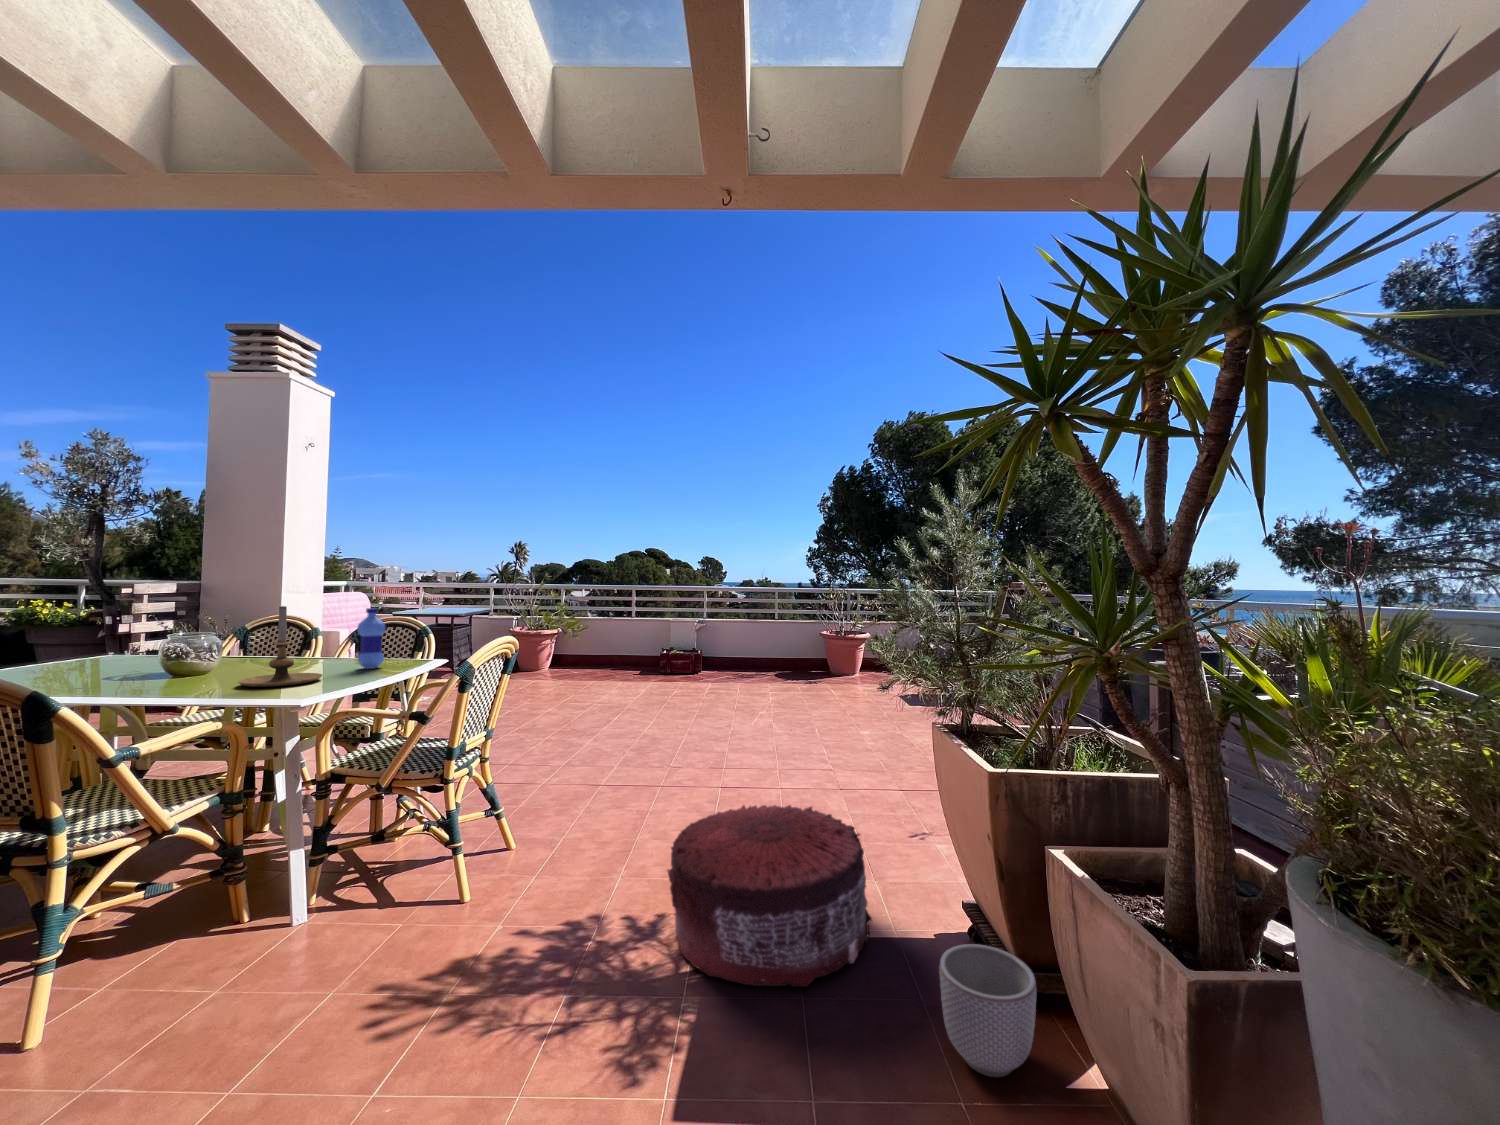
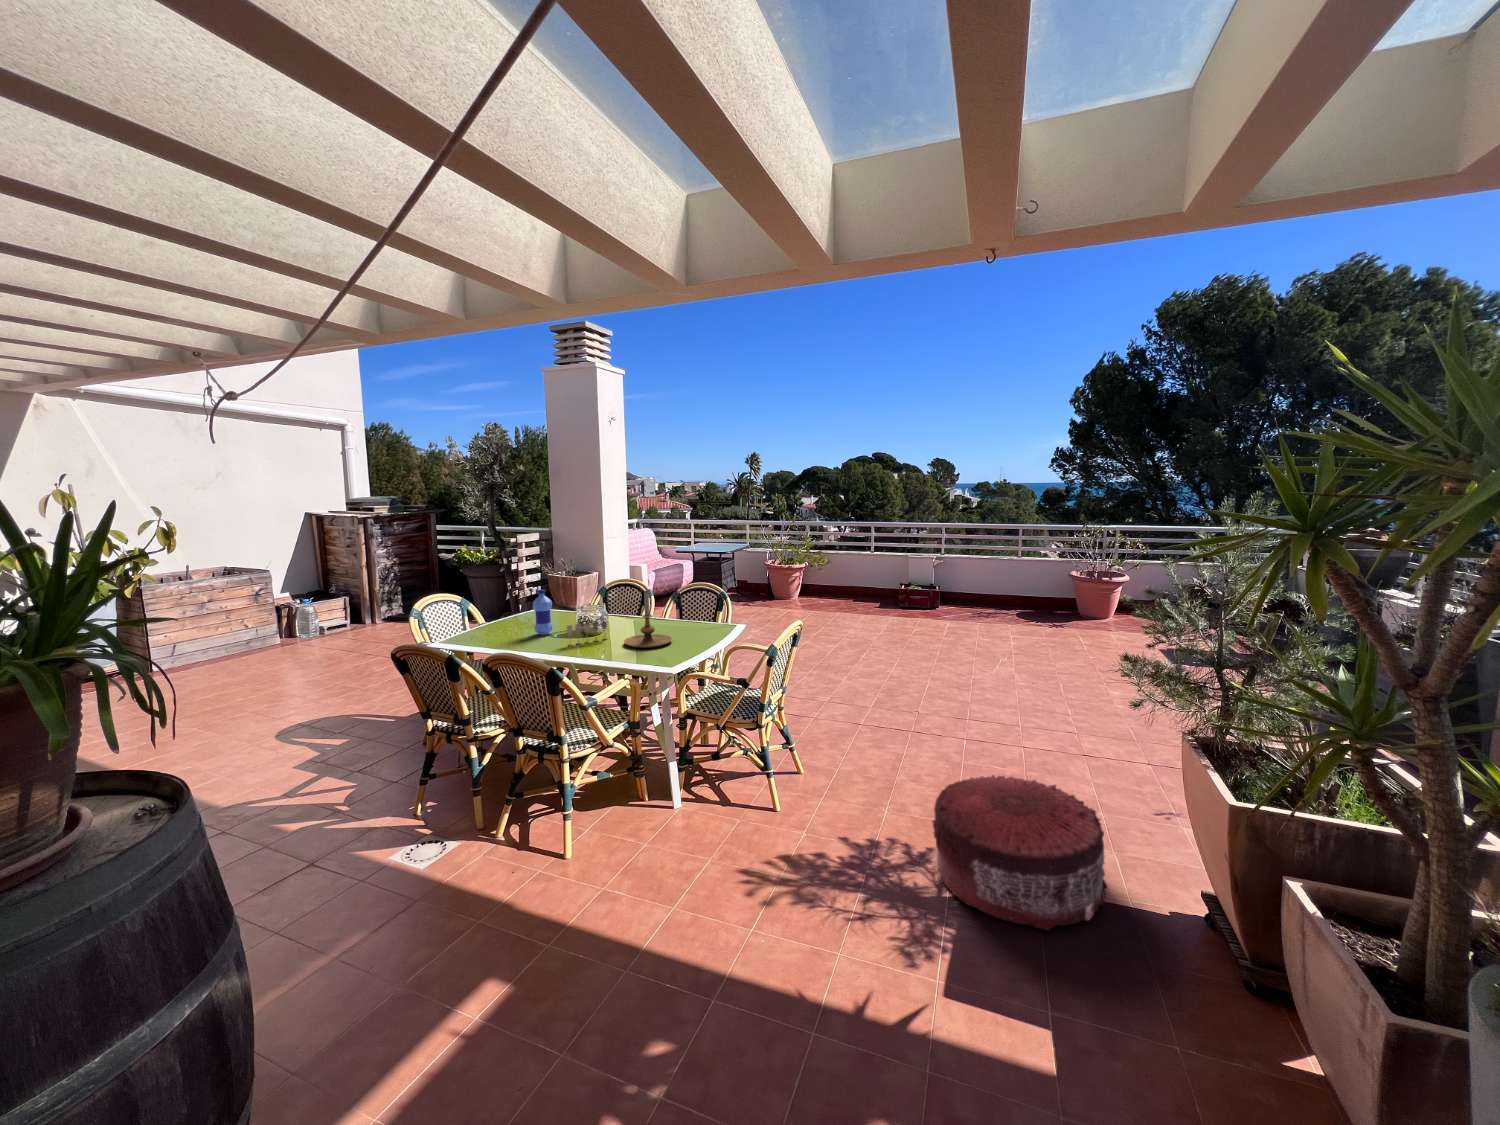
water bottle: present [357,608,386,669] -> present [533,589,553,635]
wine glass: none [132,655,216,691] -> present [566,621,607,645]
planter: present [939,944,1037,1077] -> none [1167,933,1259,1038]

